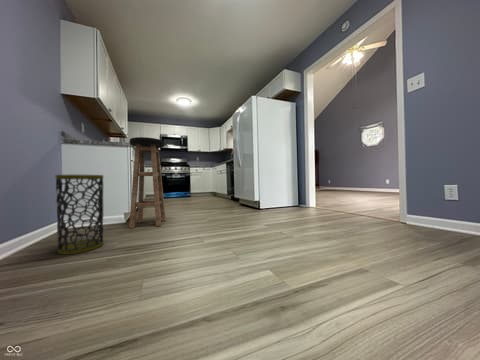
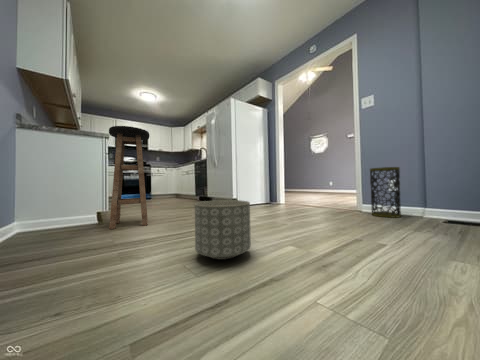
trash can: present [56,175,104,254] -> present [370,167,401,218]
planter: none [160,211,218,274] -> present [195,200,251,260]

